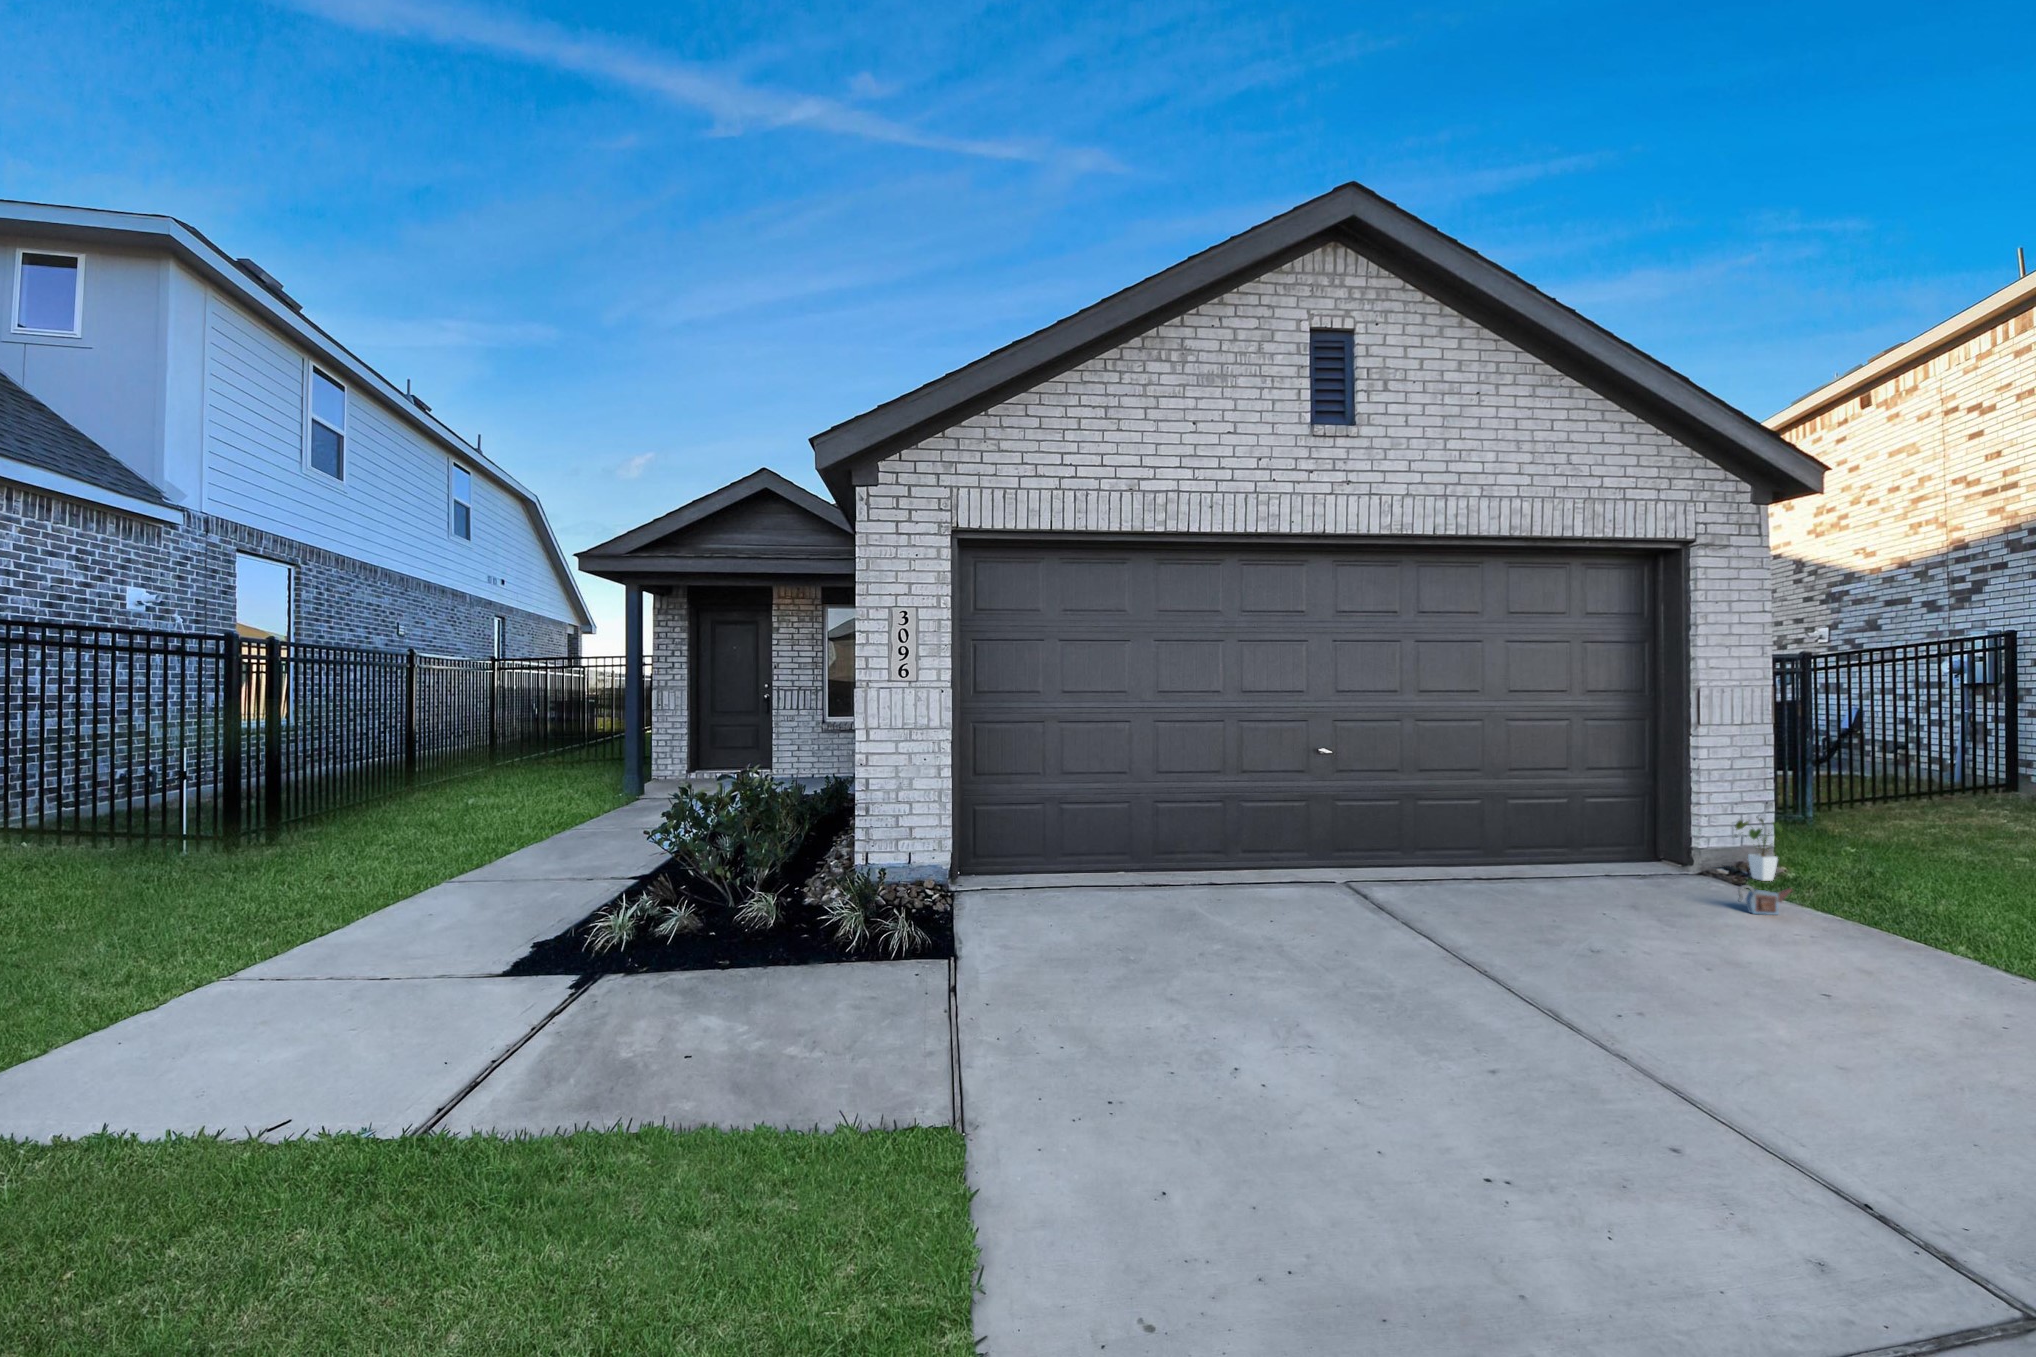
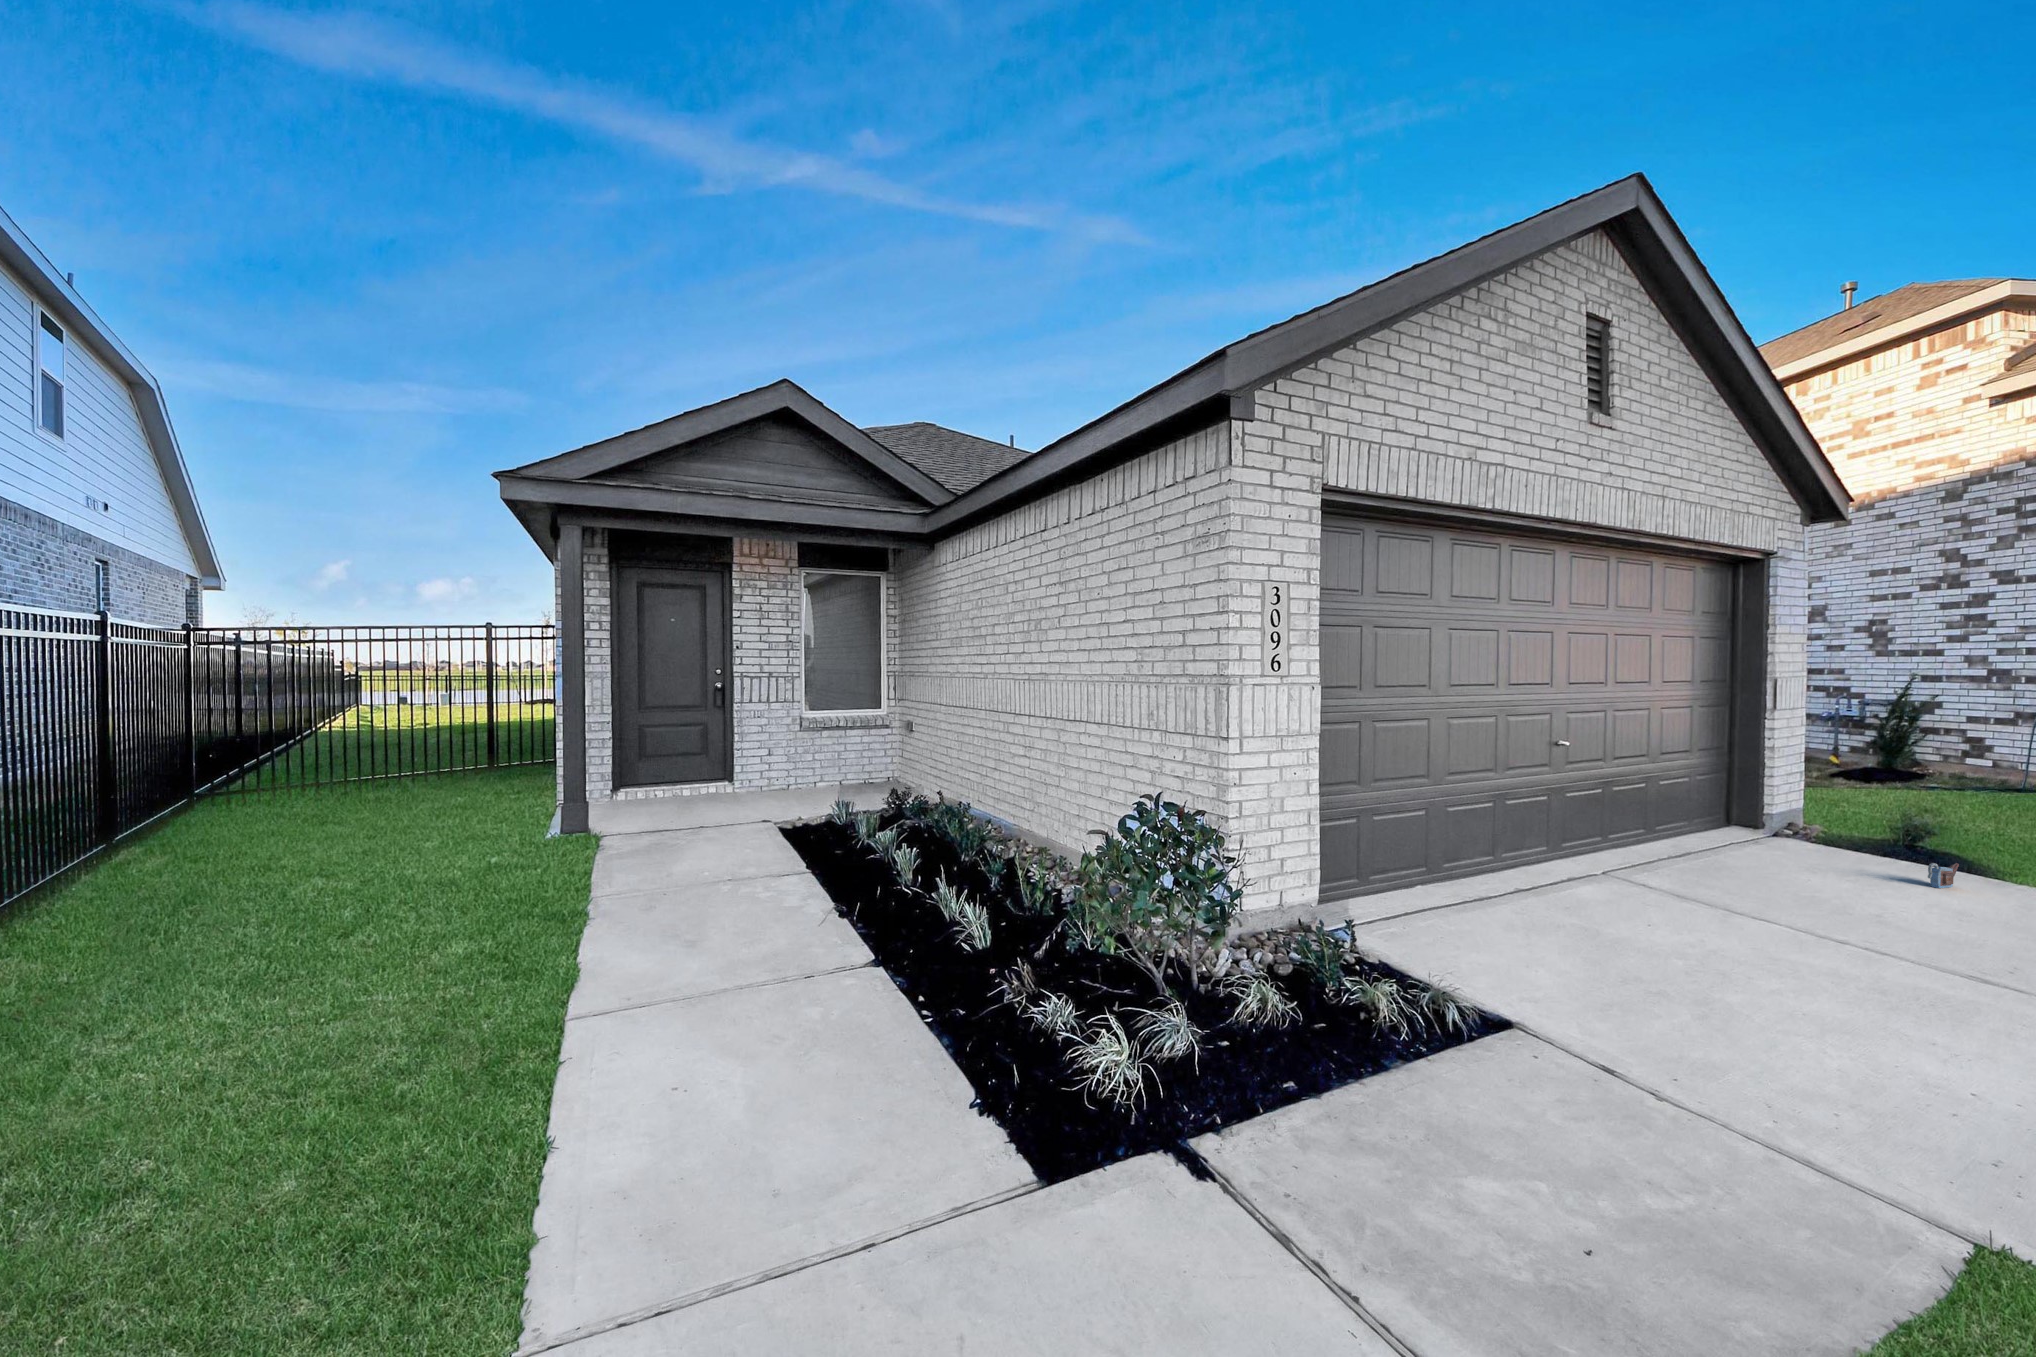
house plant: present [1735,817,1796,881] -> none [1815,797,1878,853]

